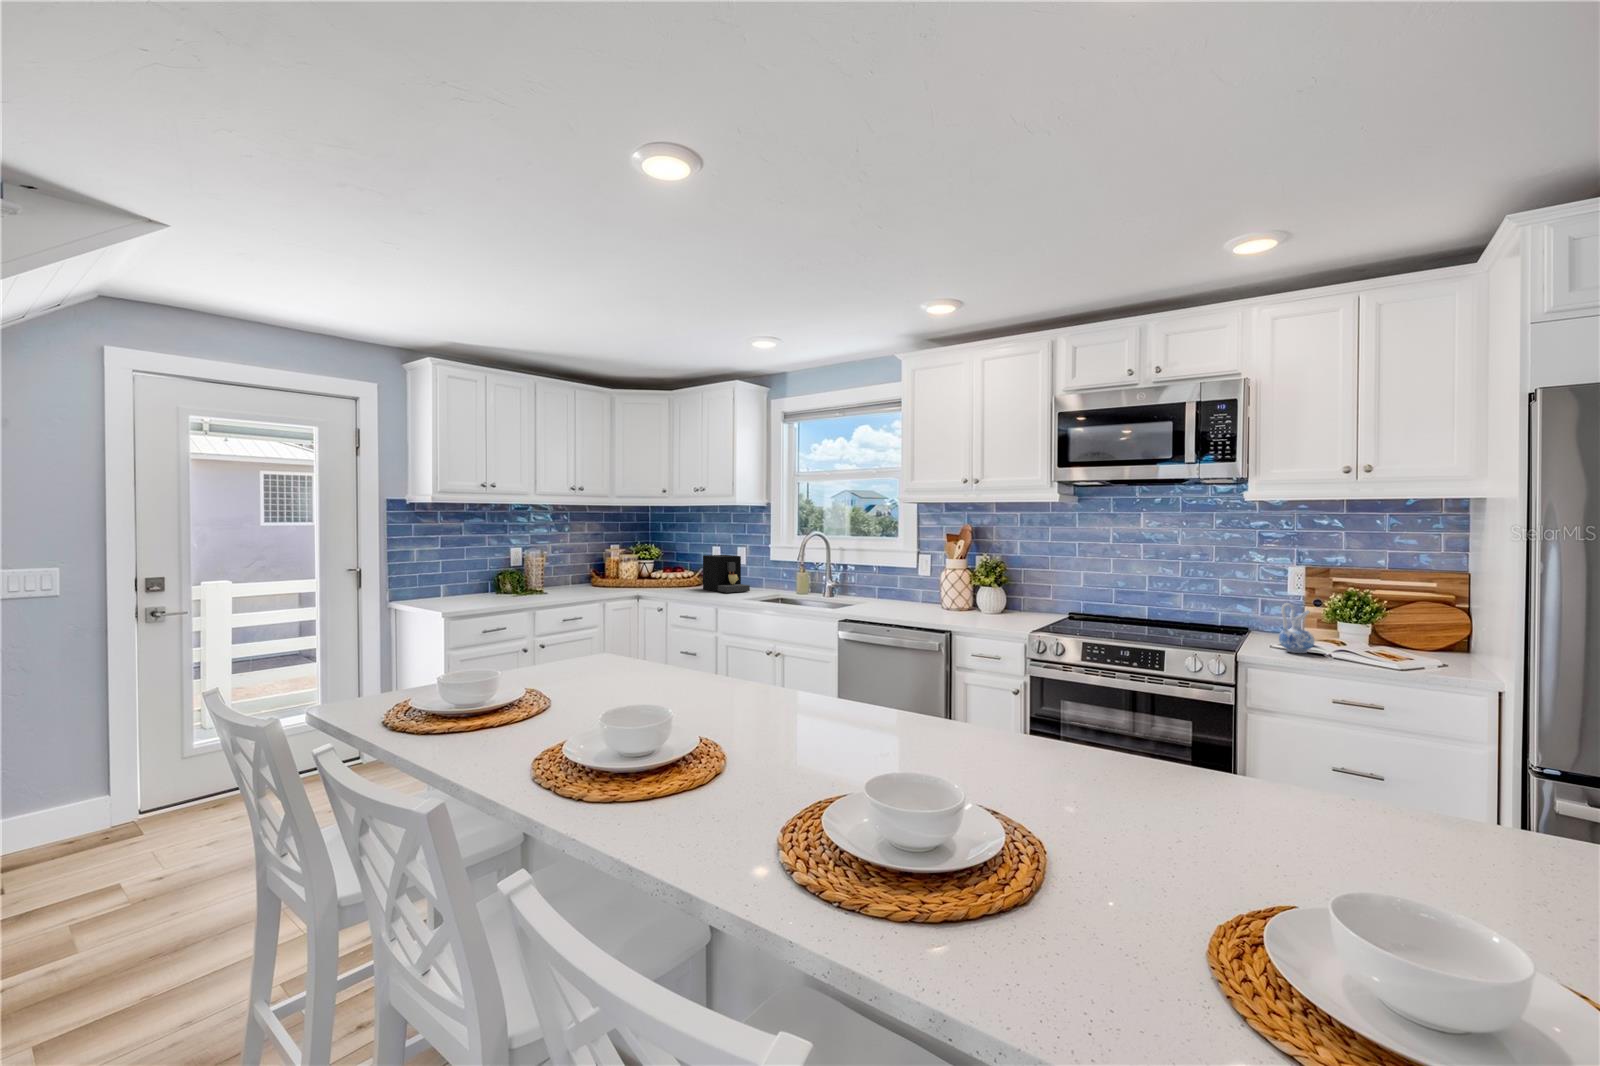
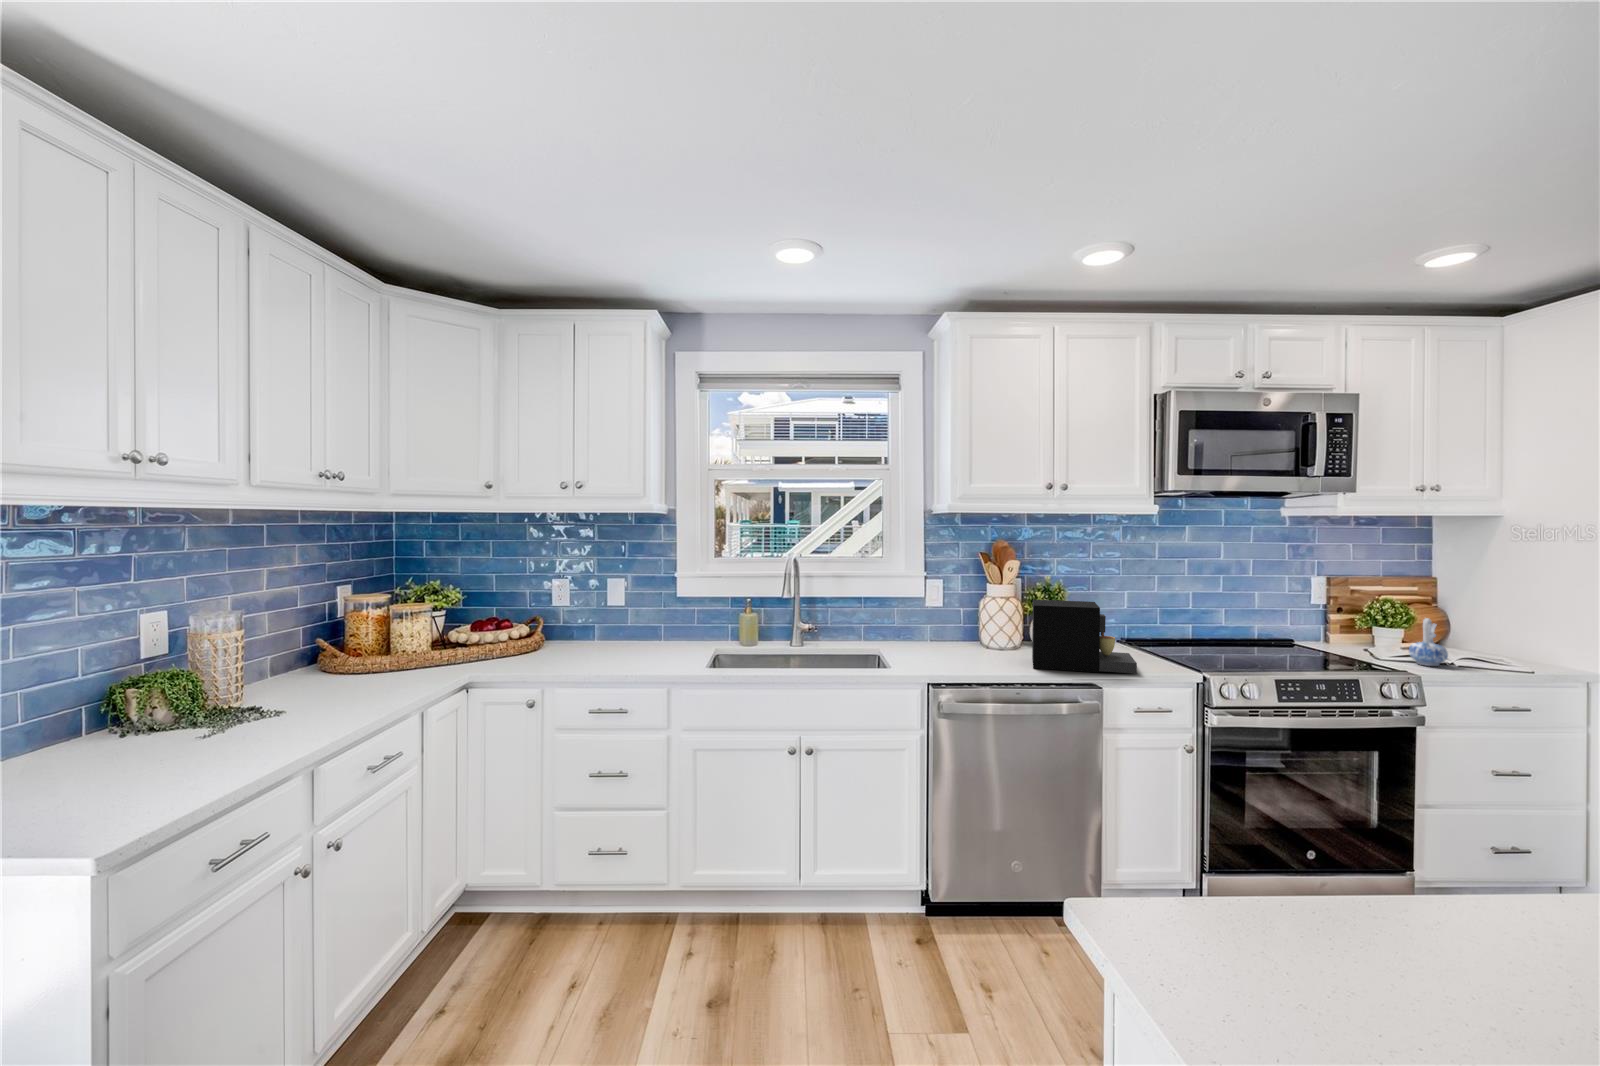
coffee maker: present [703,555,750,592] -> present [1032,600,1137,674]

